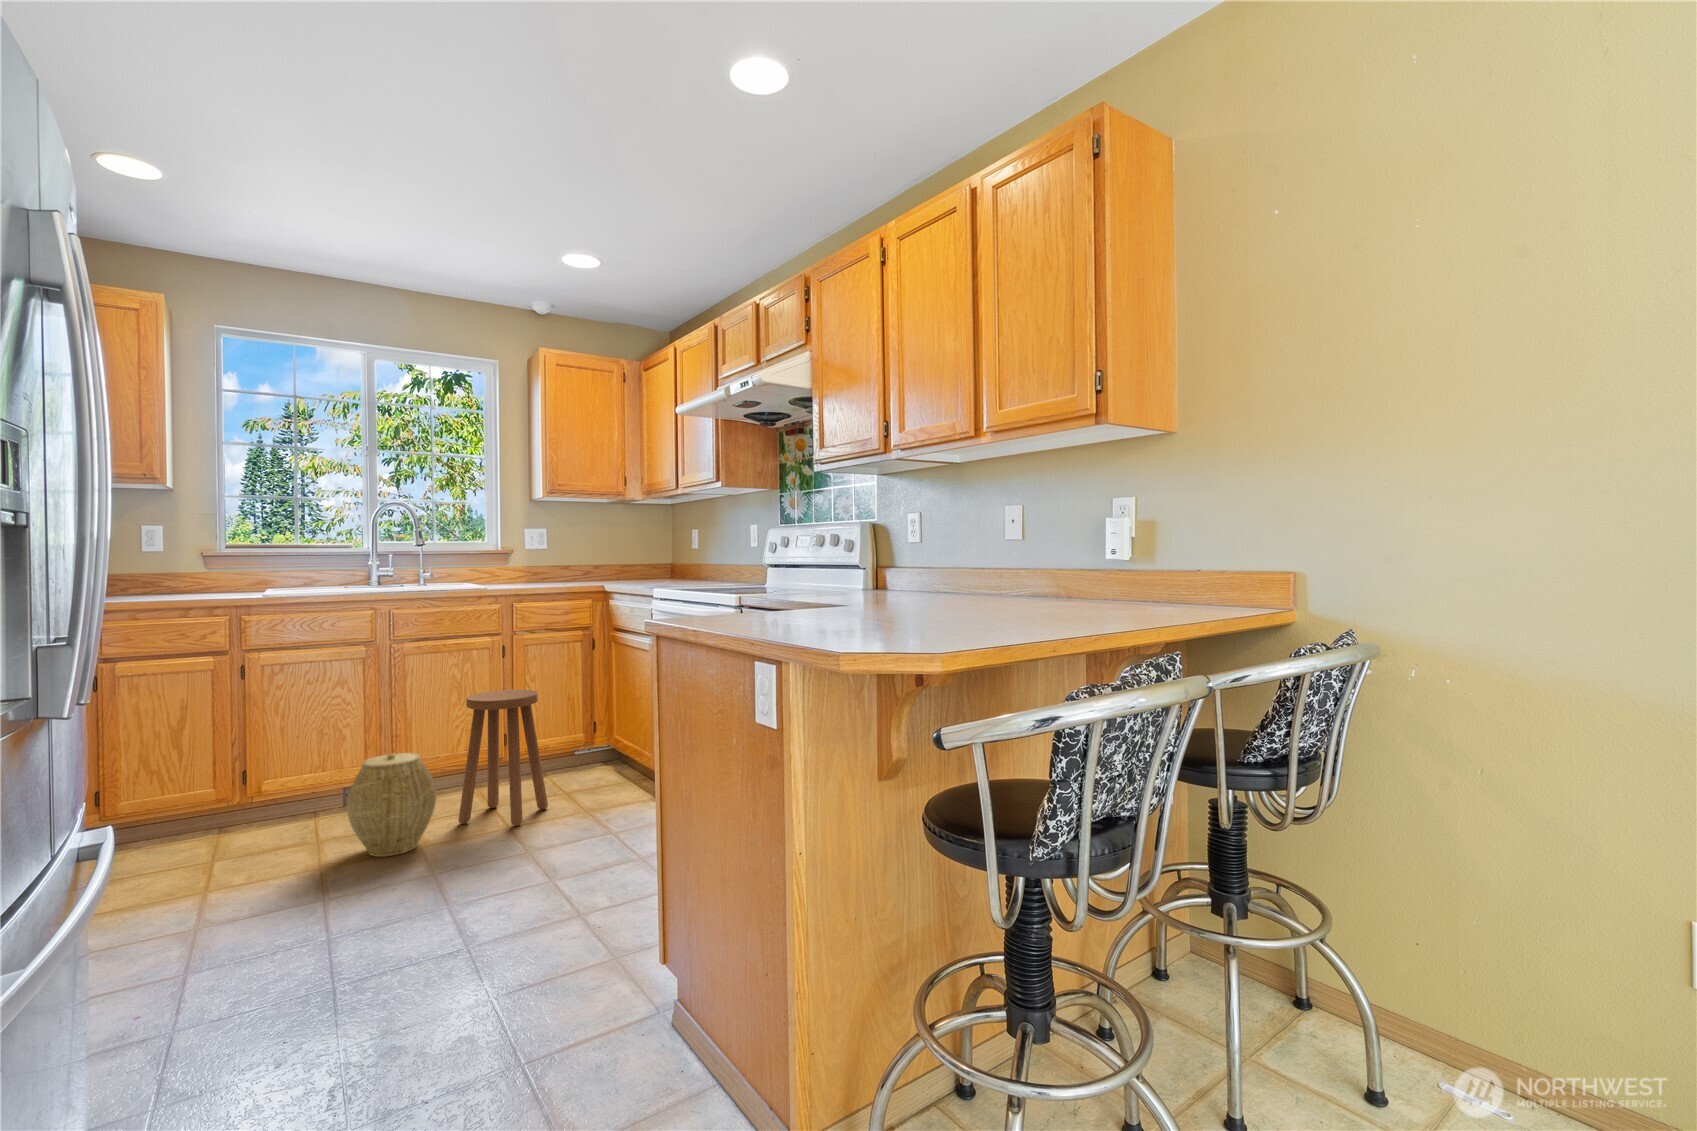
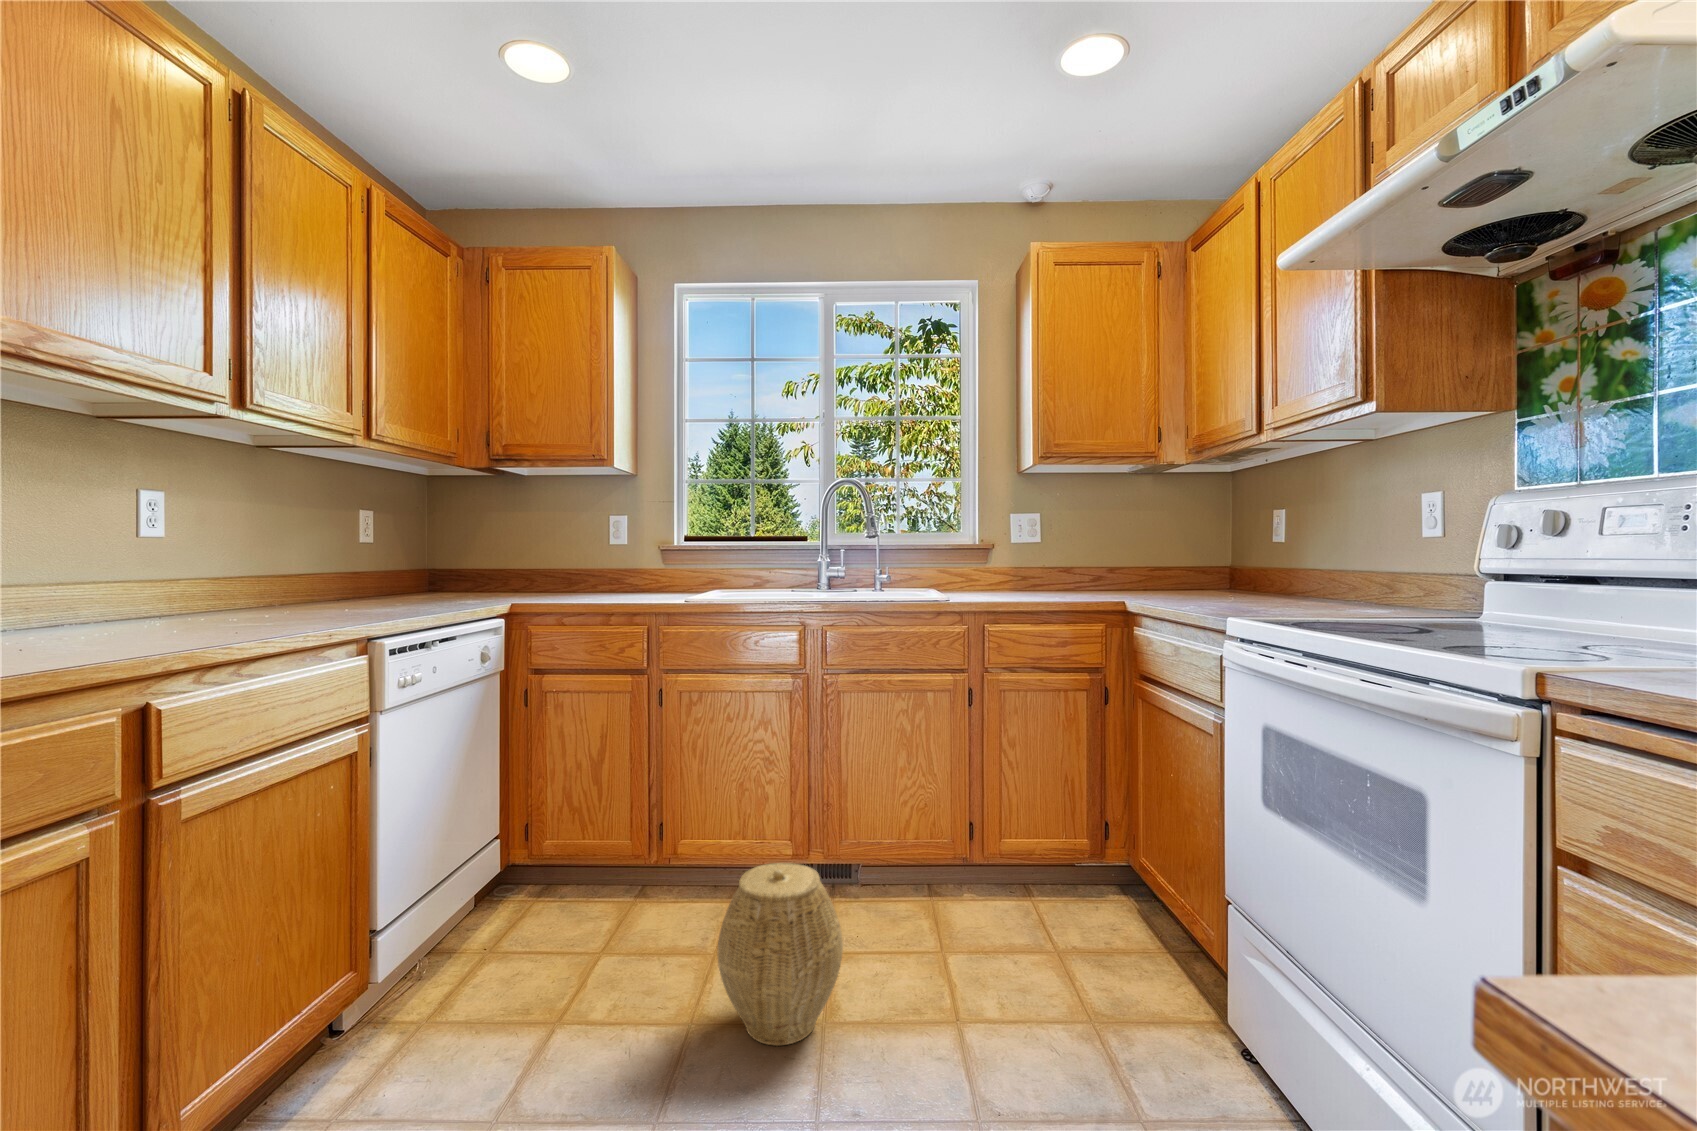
stool: present [459,690,548,826] -> none [884,771,1025,1031]

